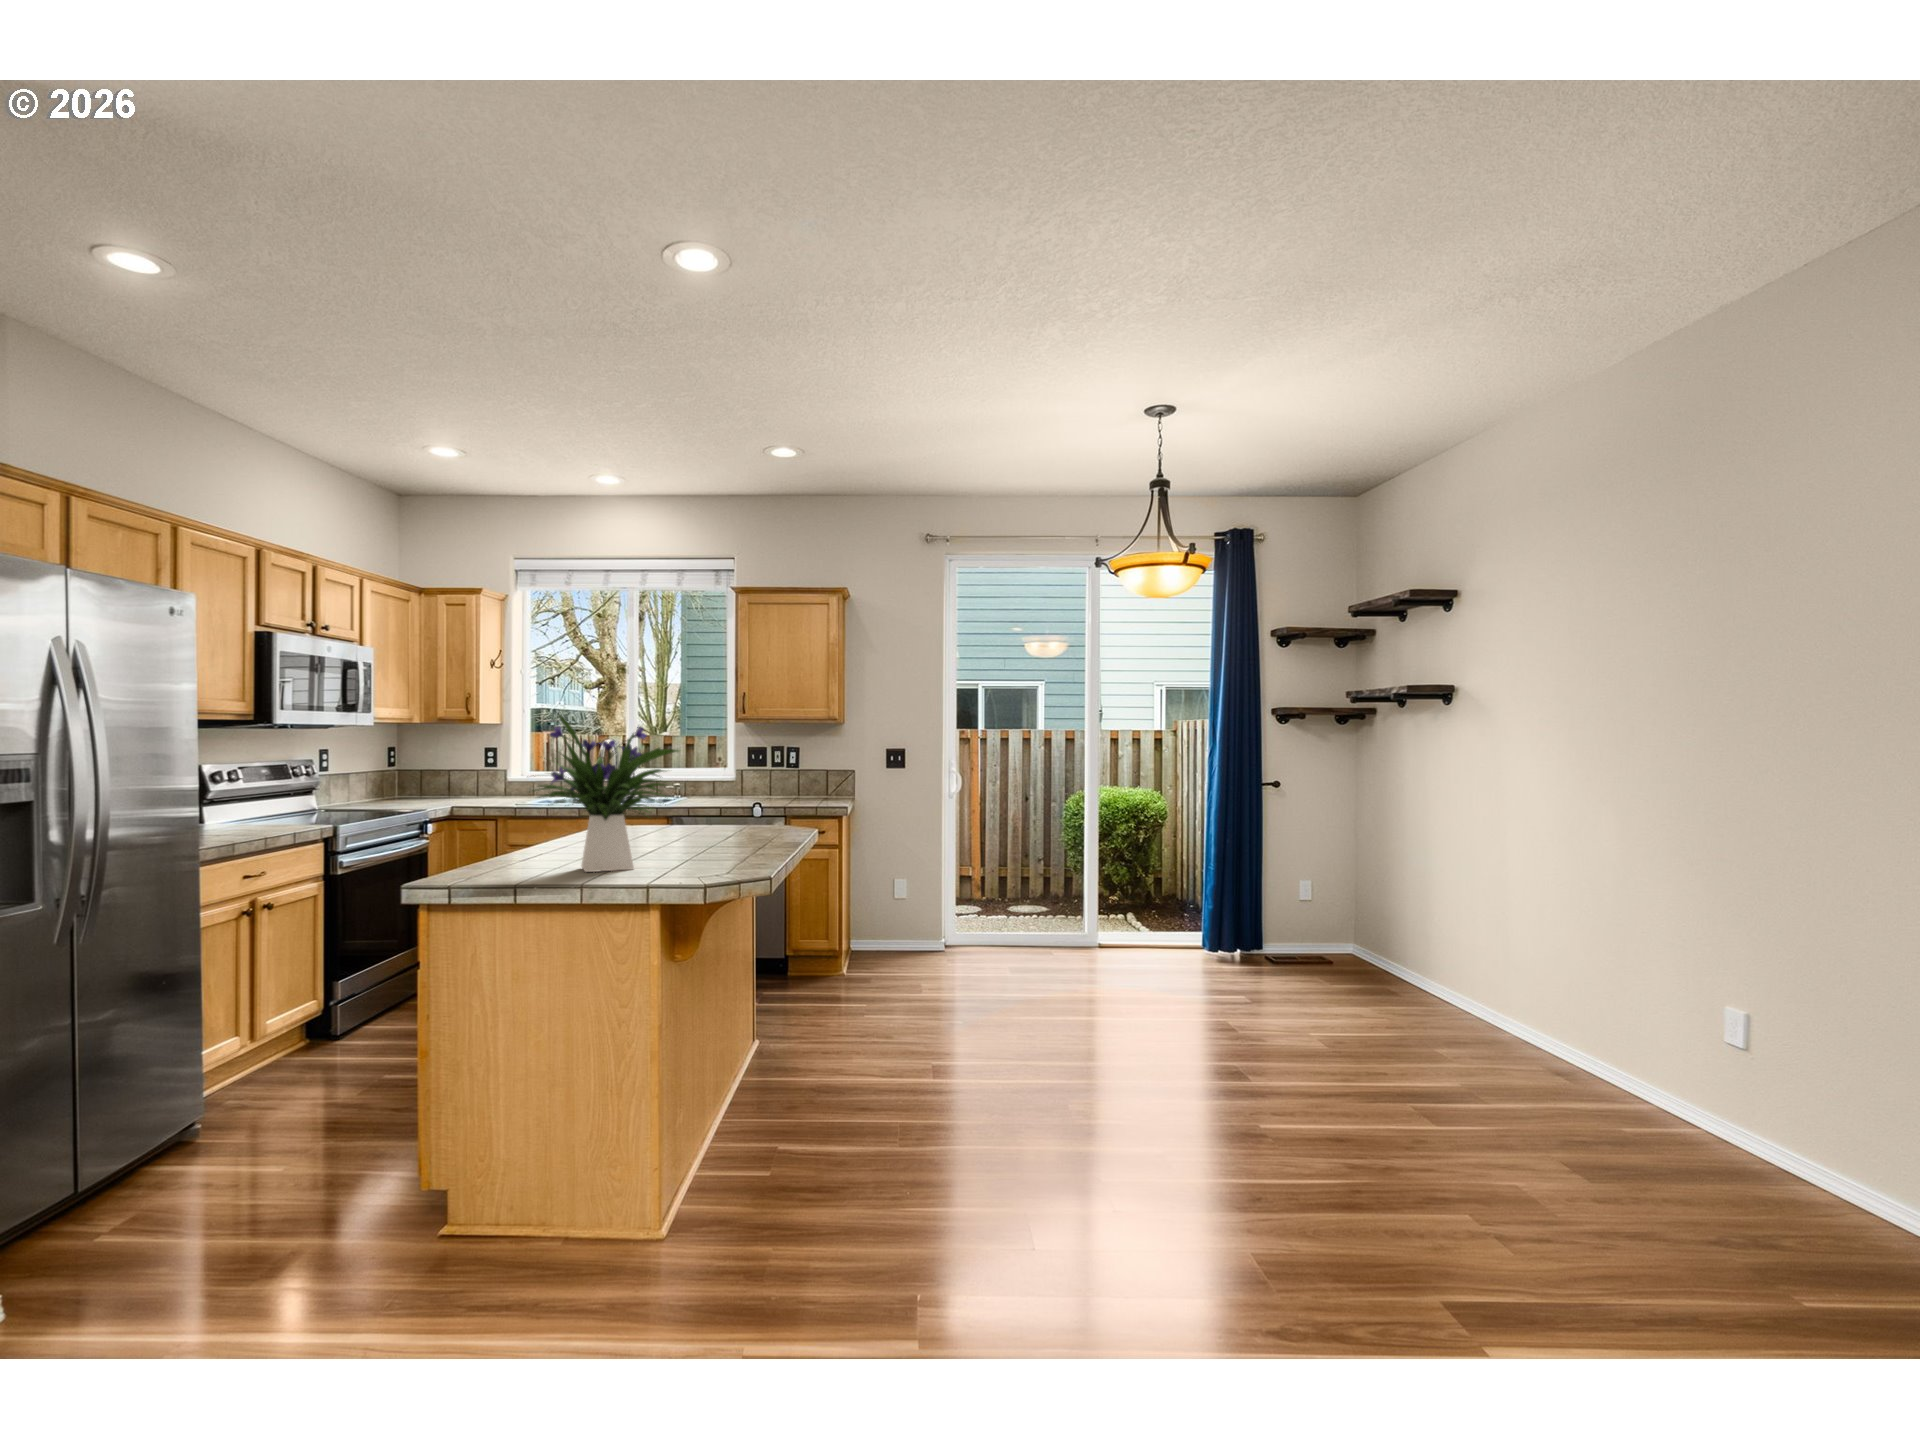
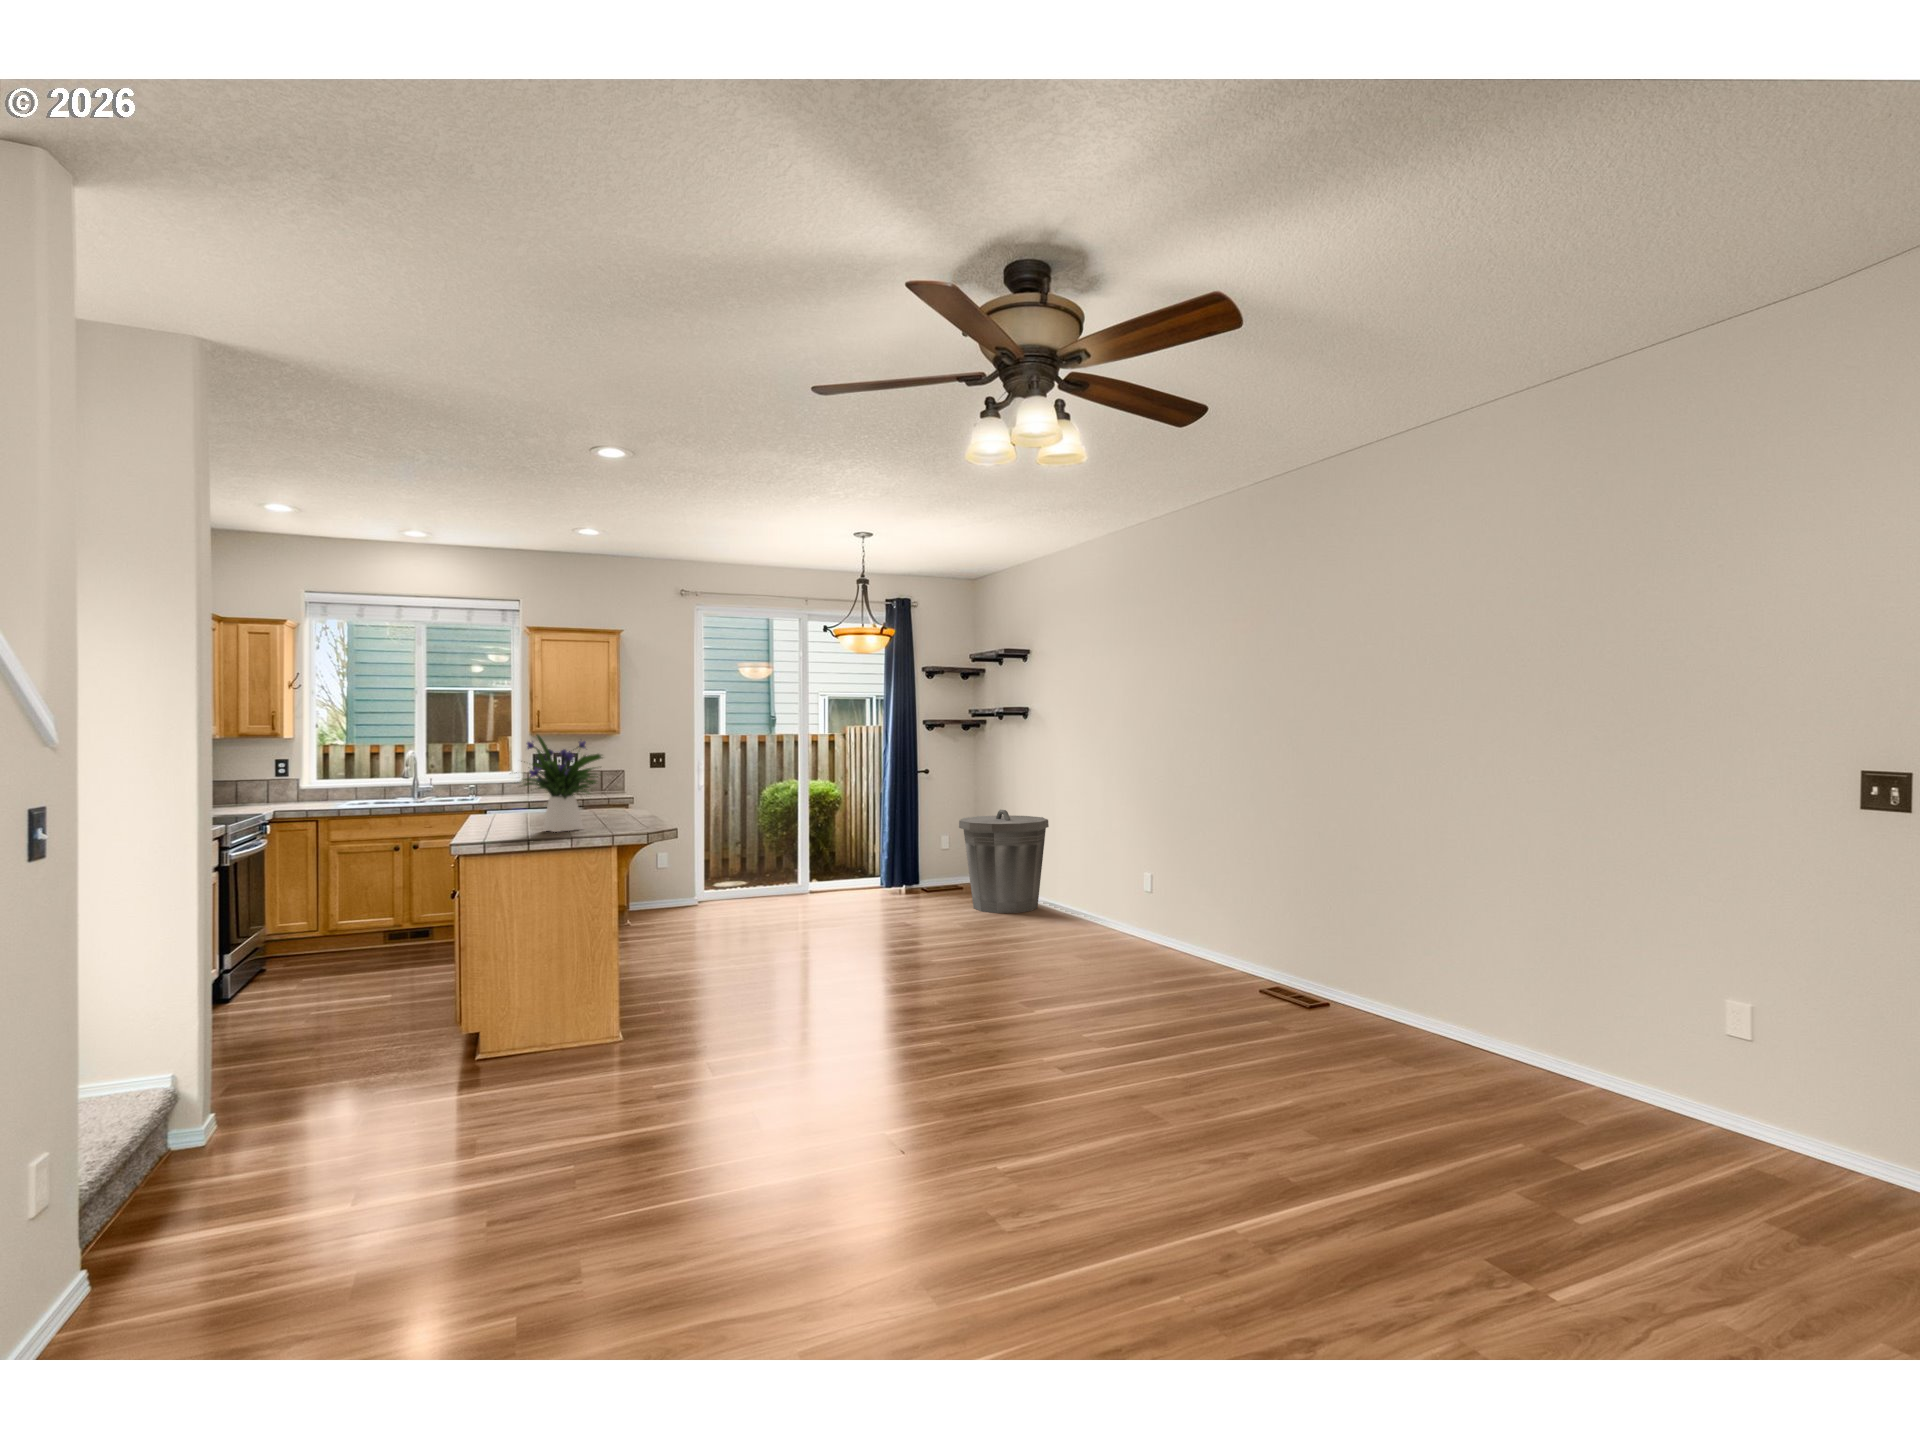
trash can: none [1320,852,1483,1030] -> present [959,810,1049,913]

